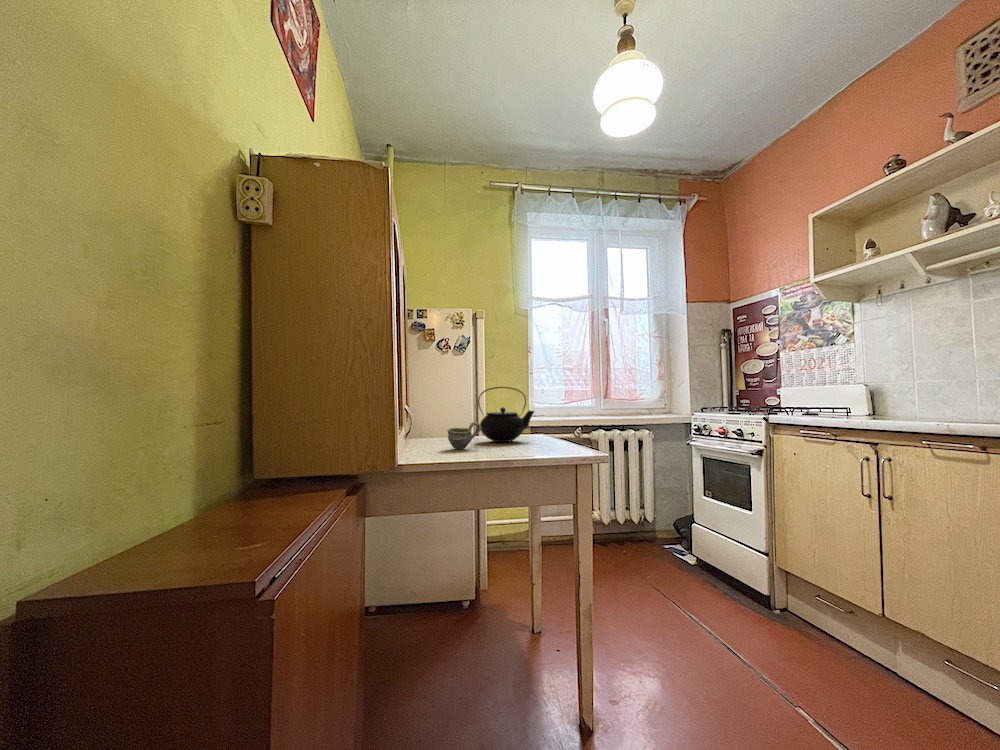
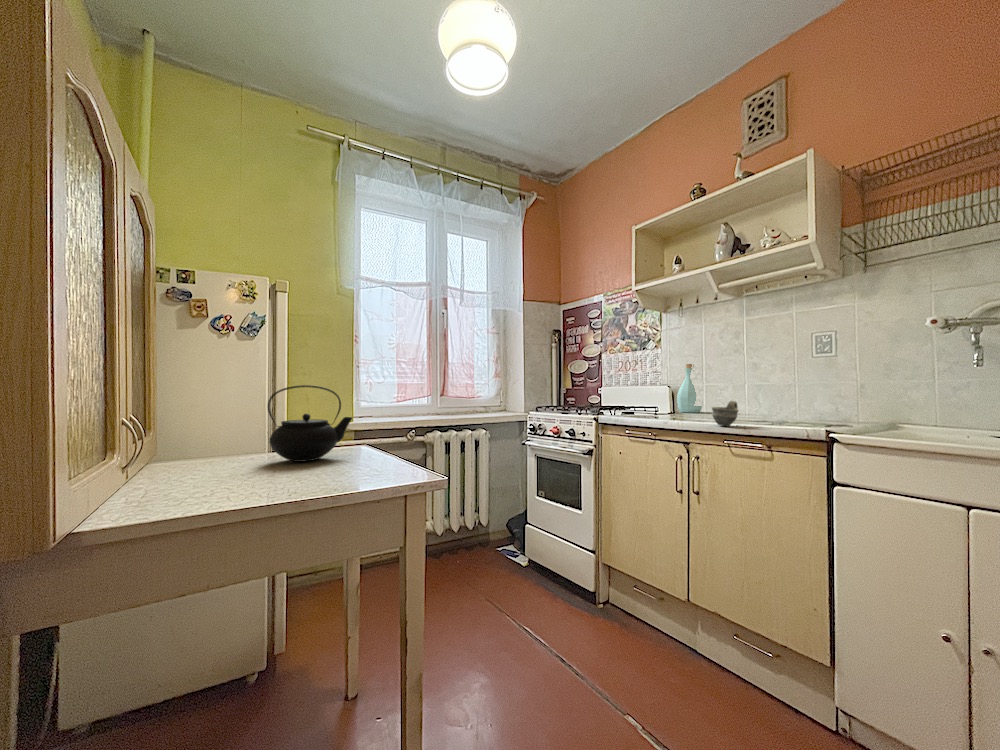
bottle: none [875,359,913,414] -> present [677,364,702,413]
cup: present [447,422,481,449] -> present [712,401,738,426]

